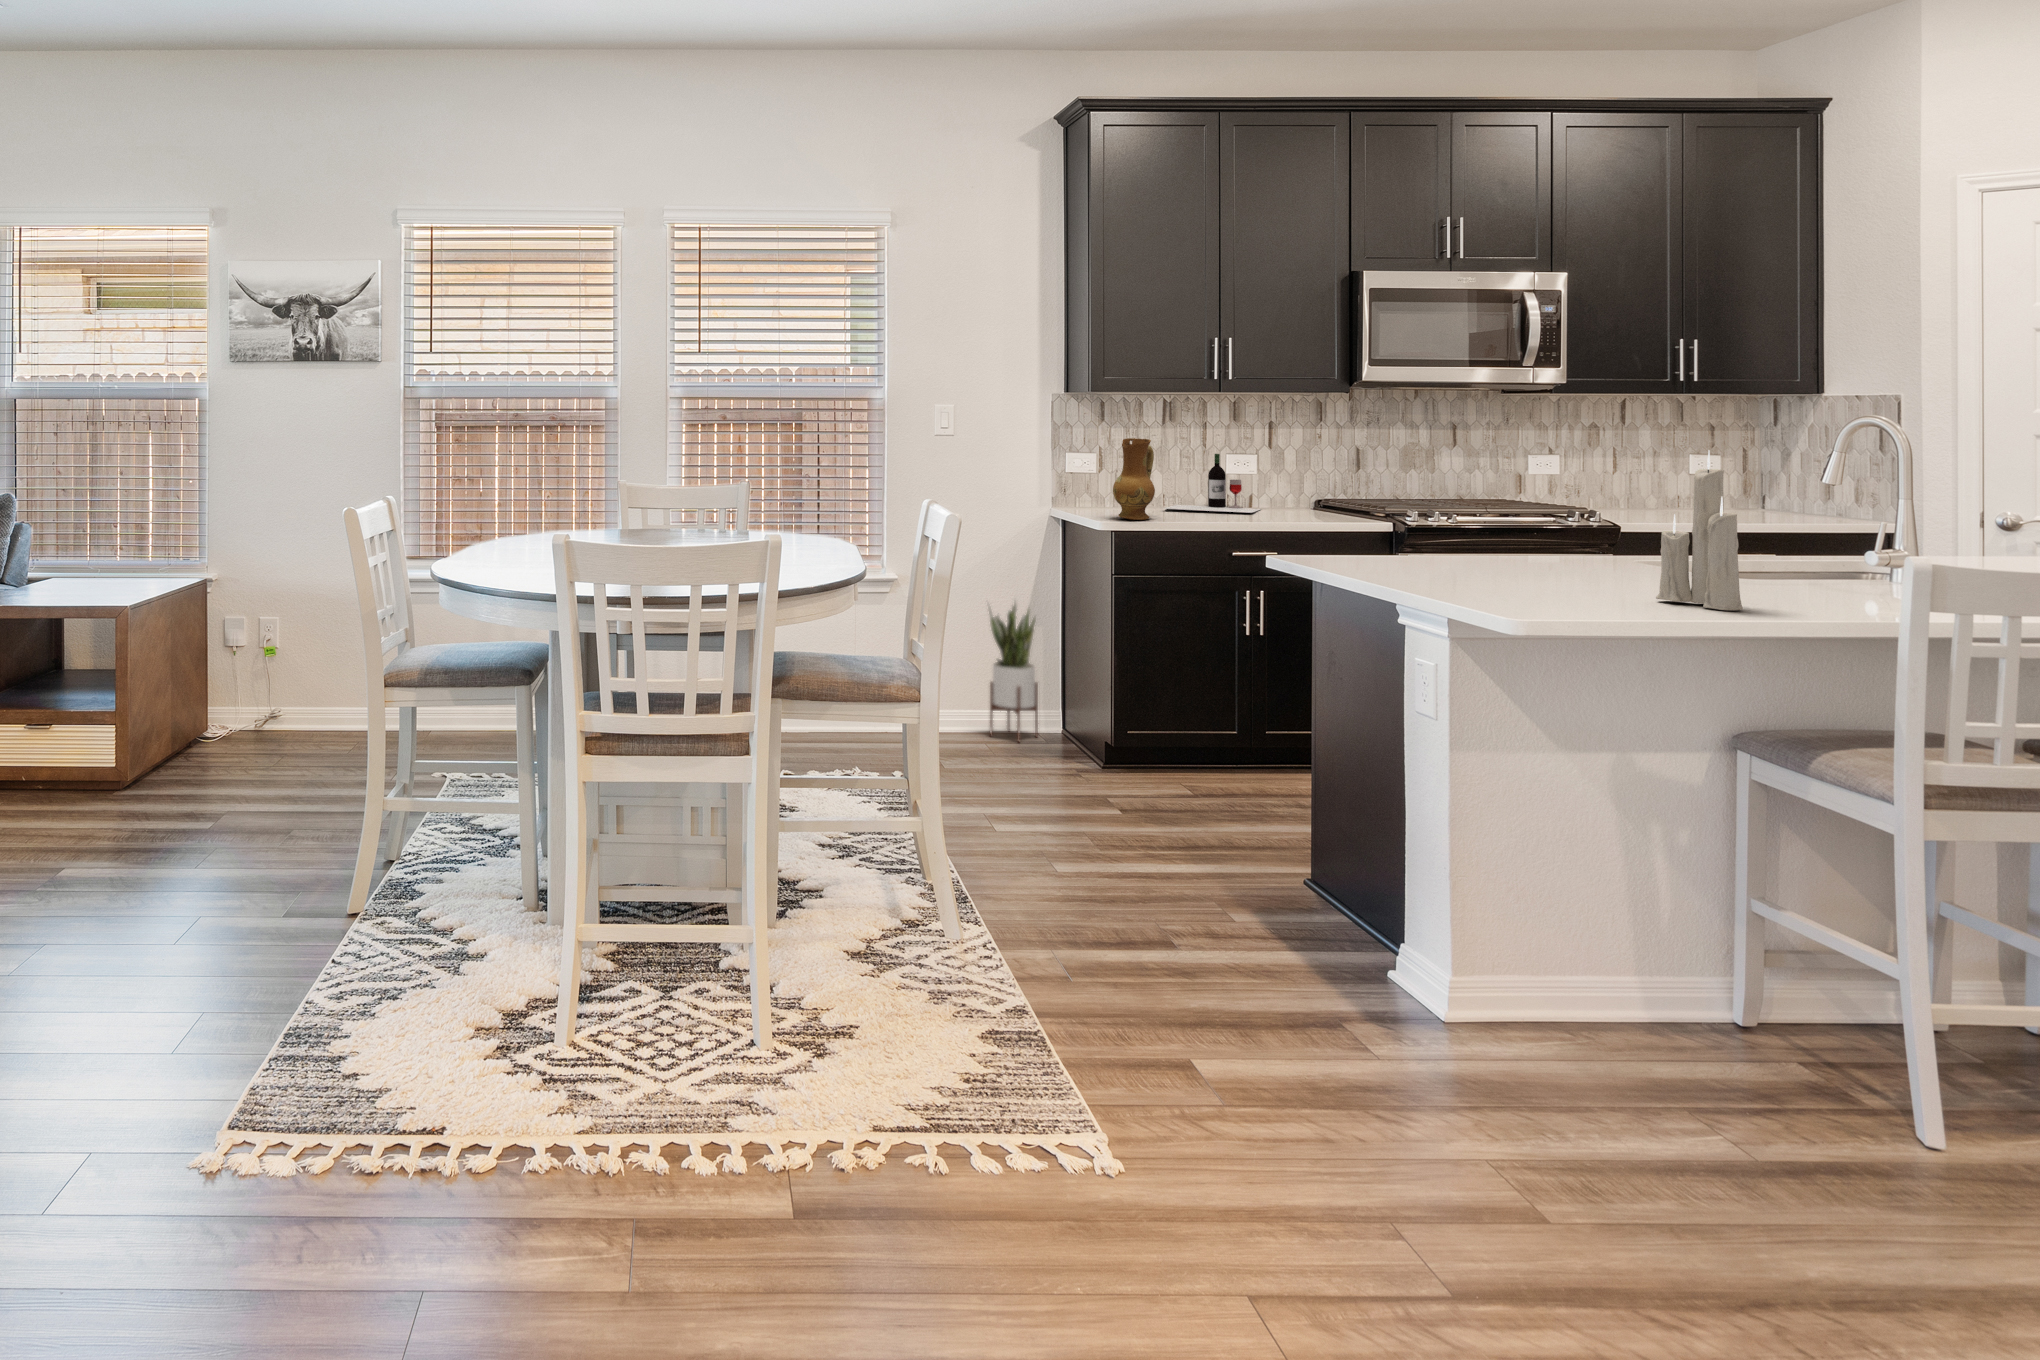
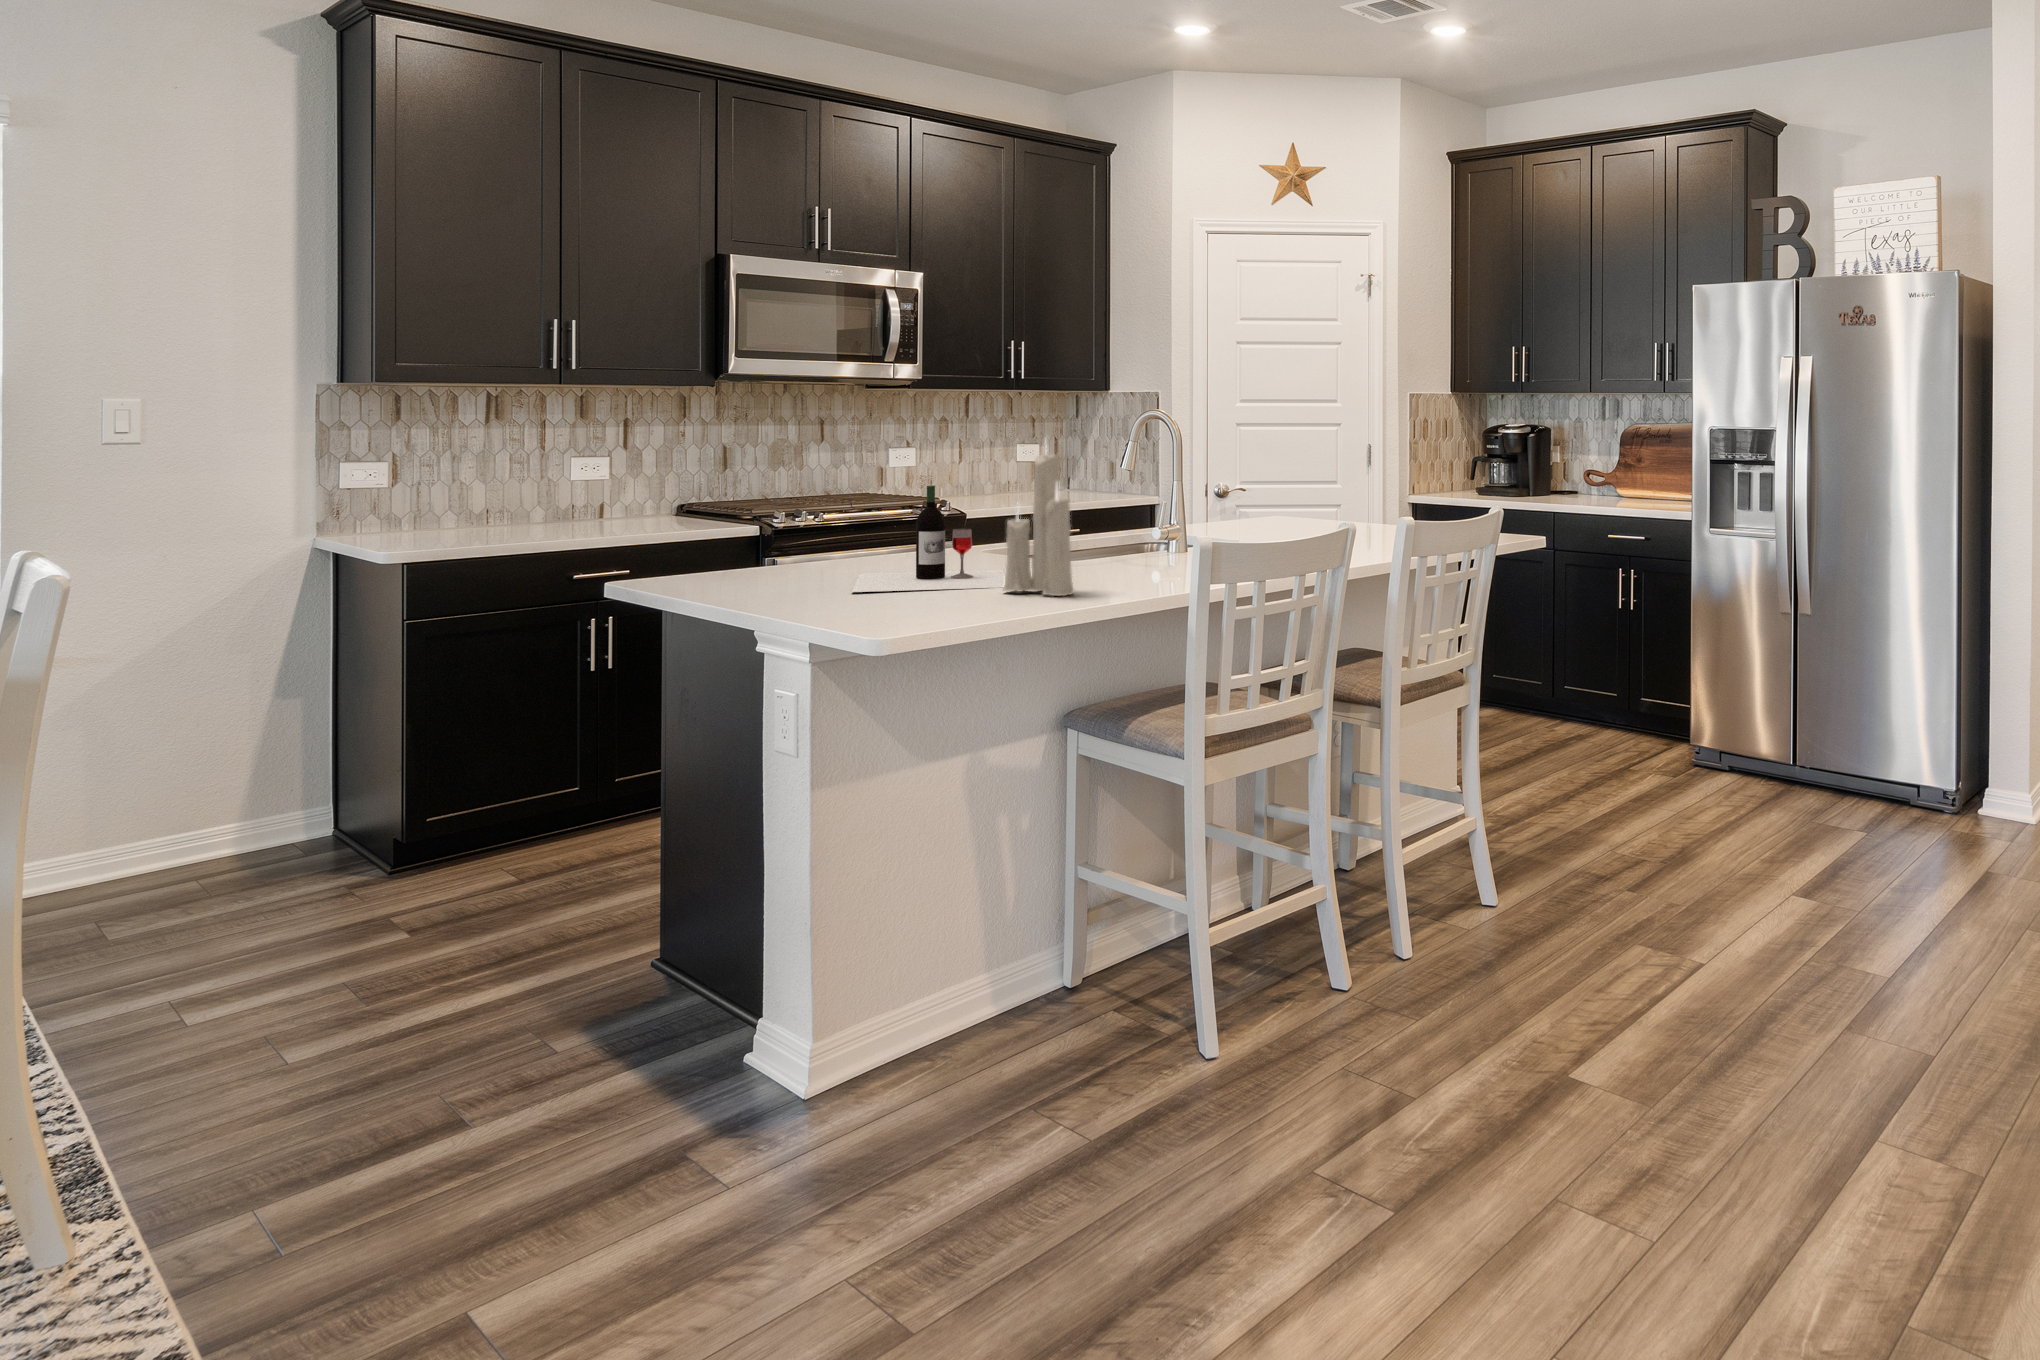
ceramic jug: present [1113,438,1155,520] -> none [415,441,474,545]
wine bottle: present [1164,454,1260,513] -> present [852,486,1005,592]
potted plant: present [989,603,1038,741] -> none [213,666,301,865]

